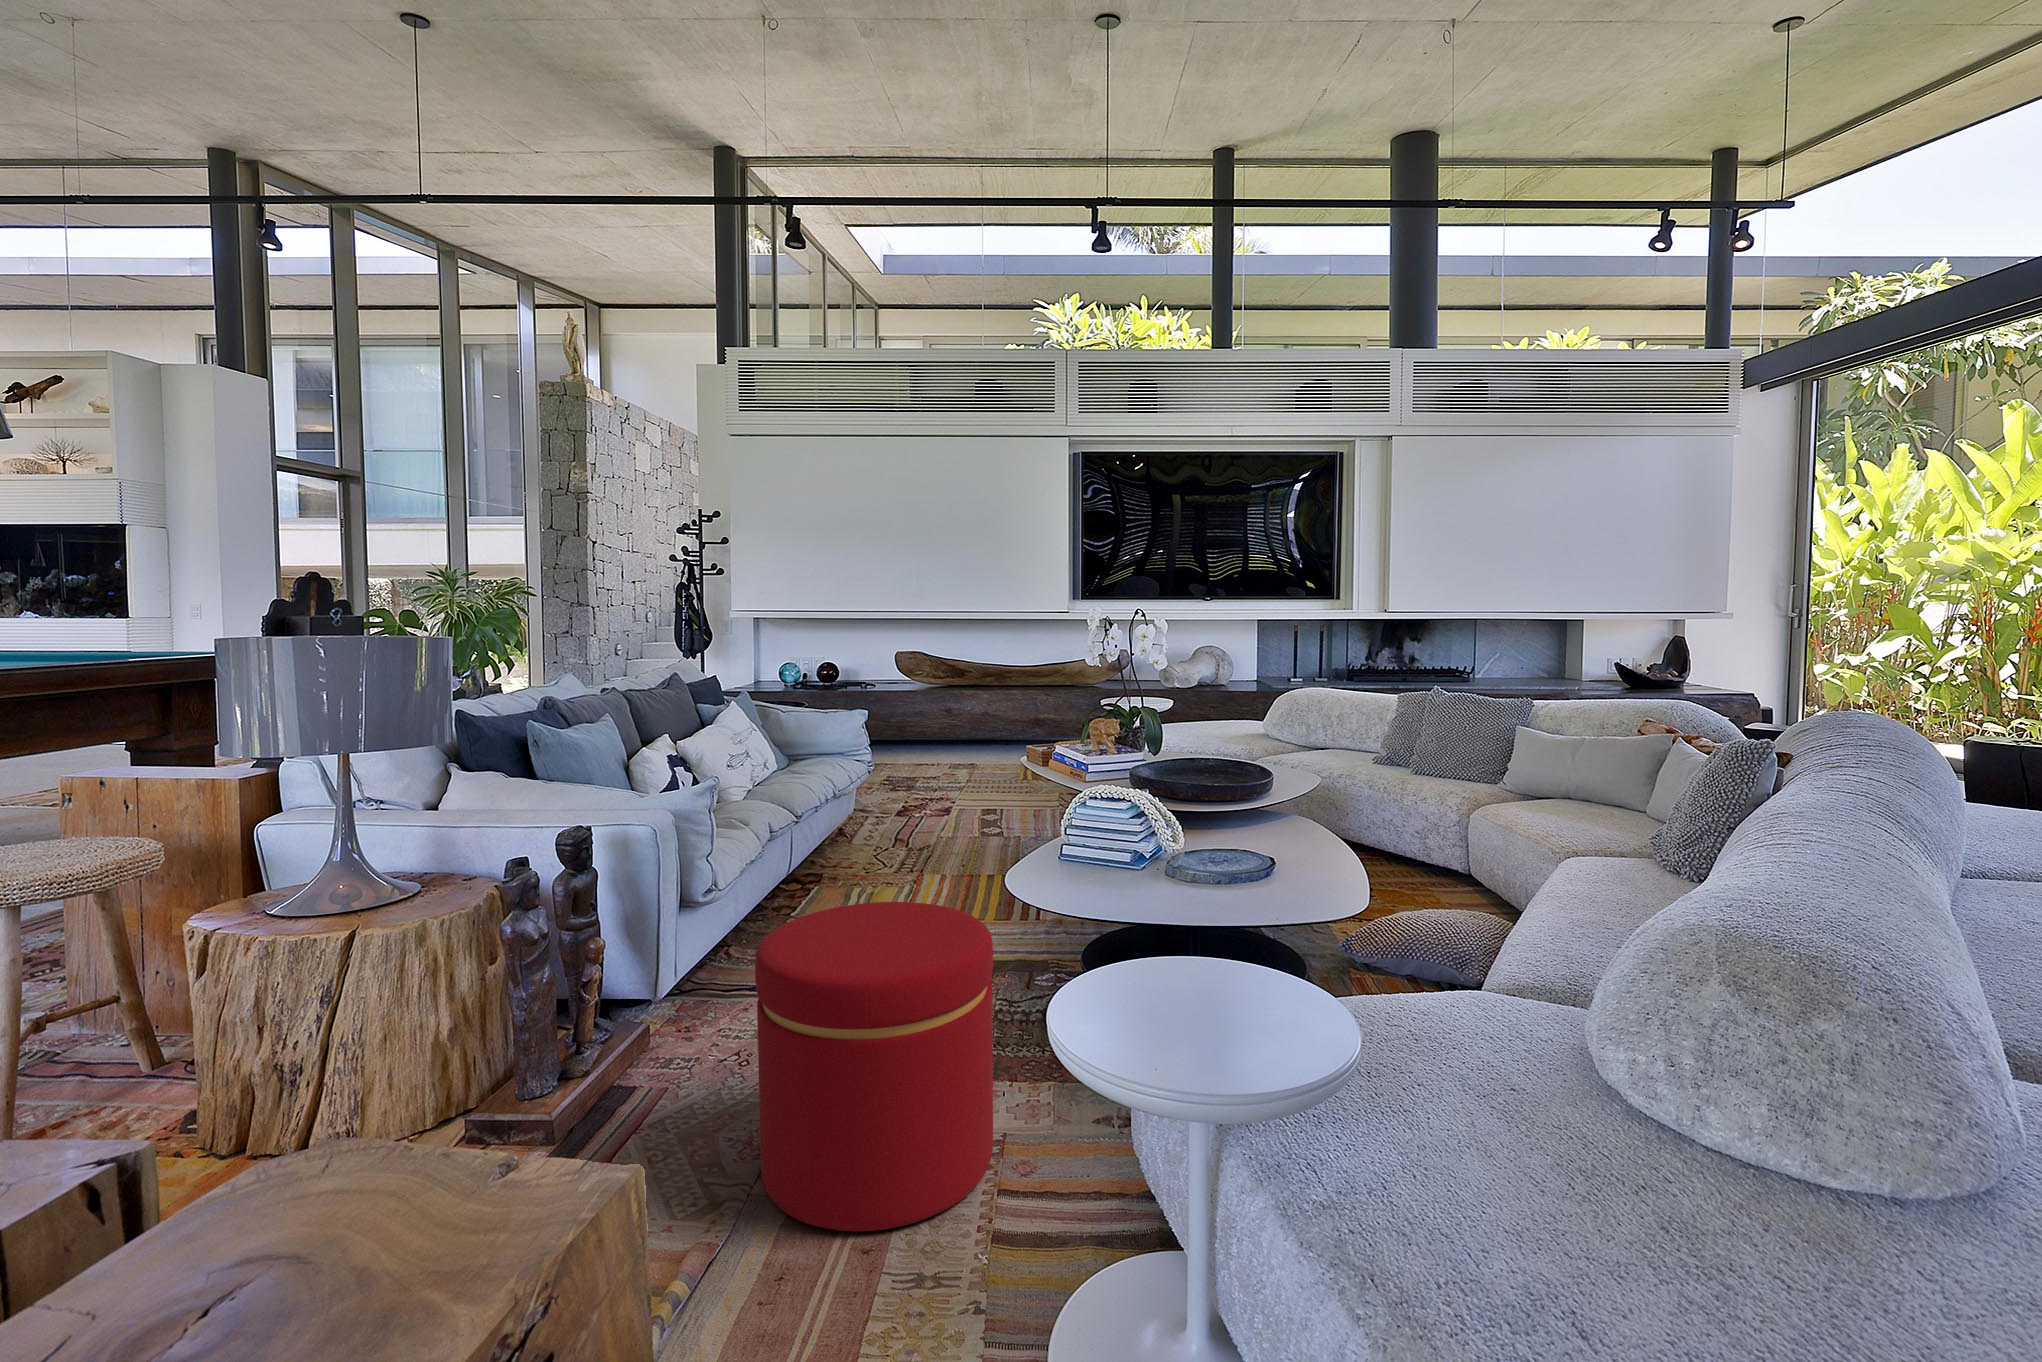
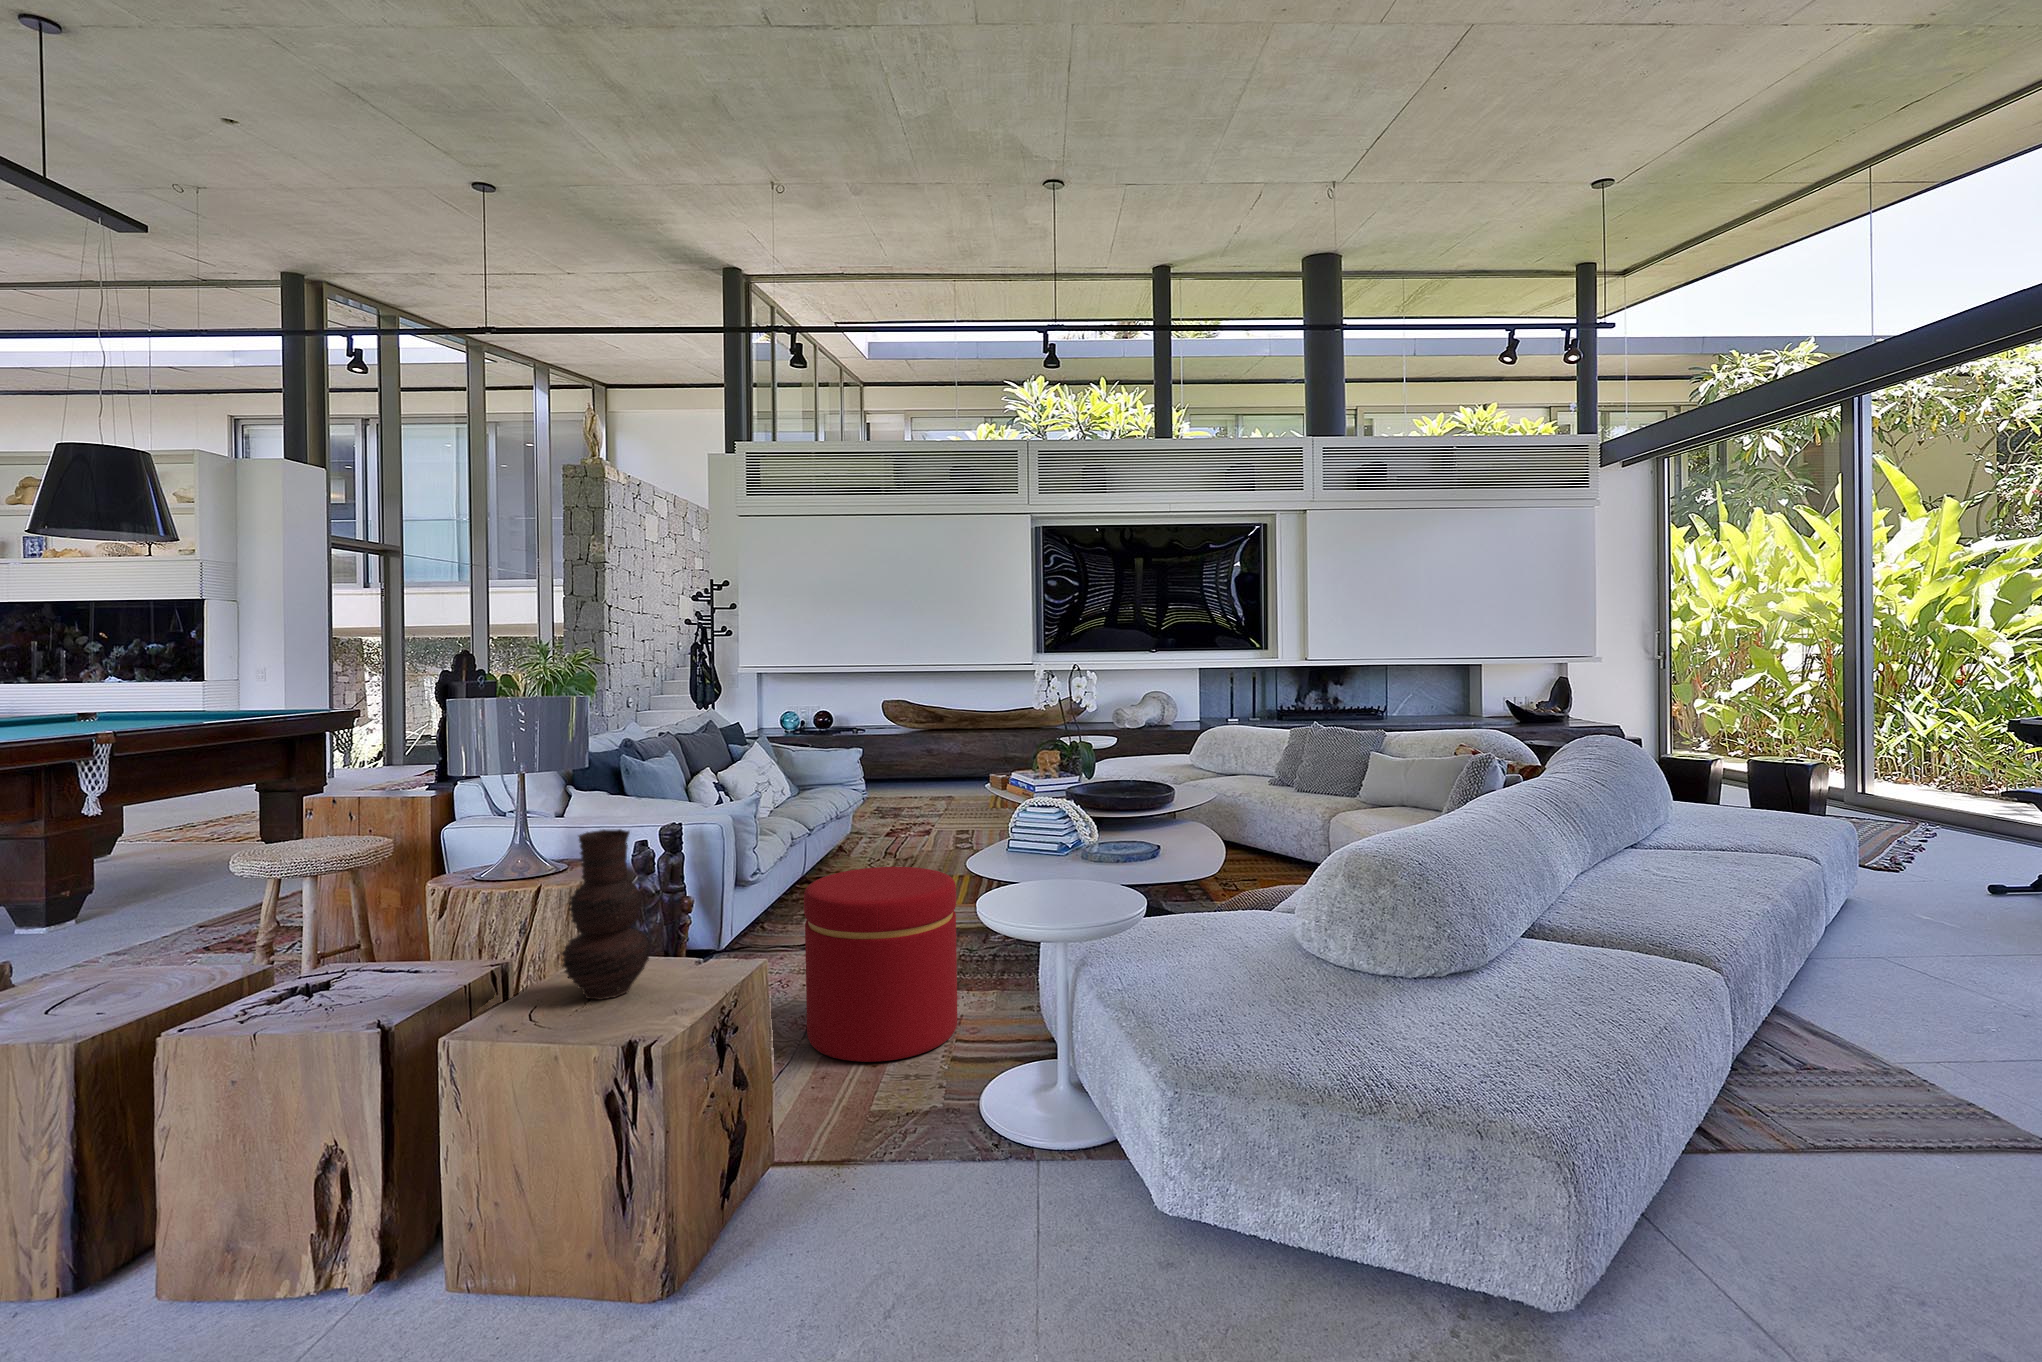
vase: none [170,909,387,1278] -> present [561,829,651,1000]

